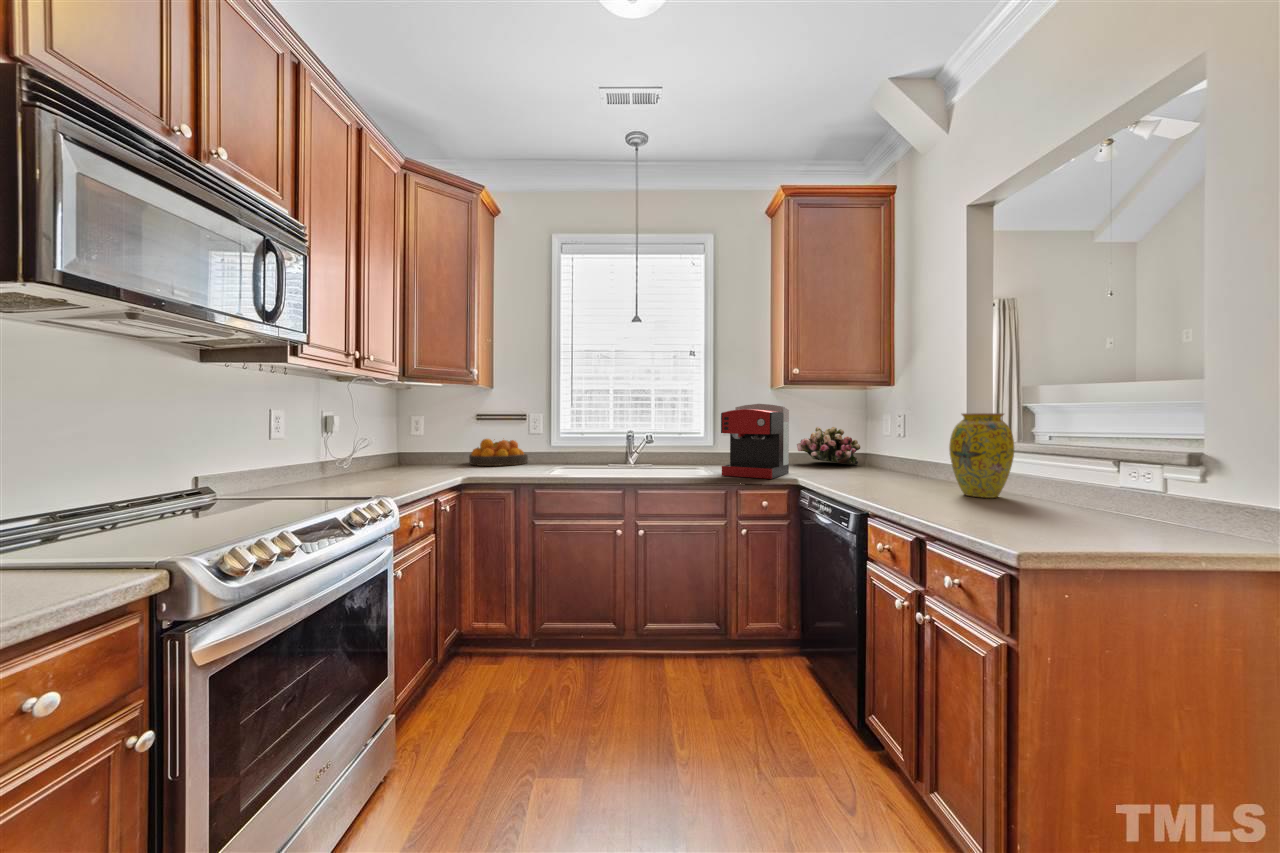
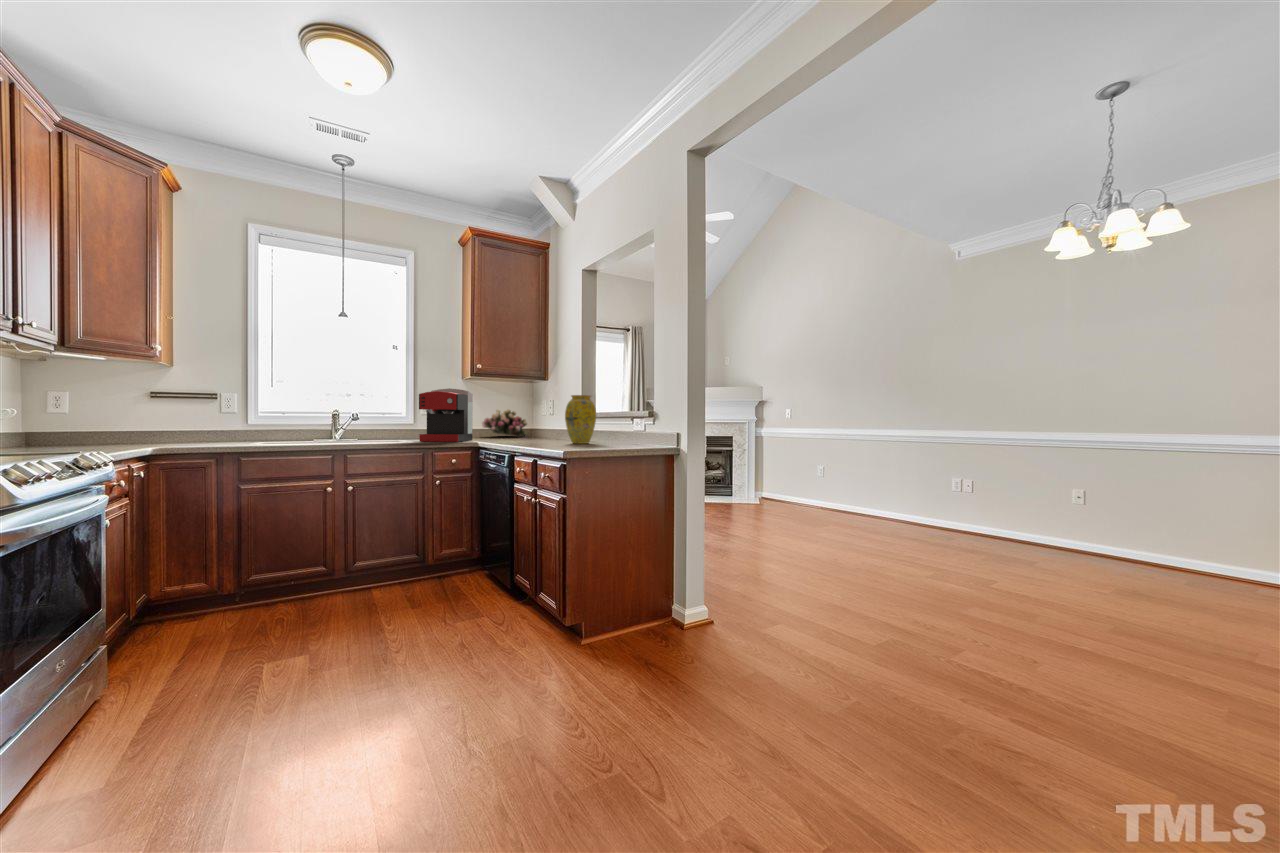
fruit bowl: present [469,438,528,466] -> none [140,416,216,442]

